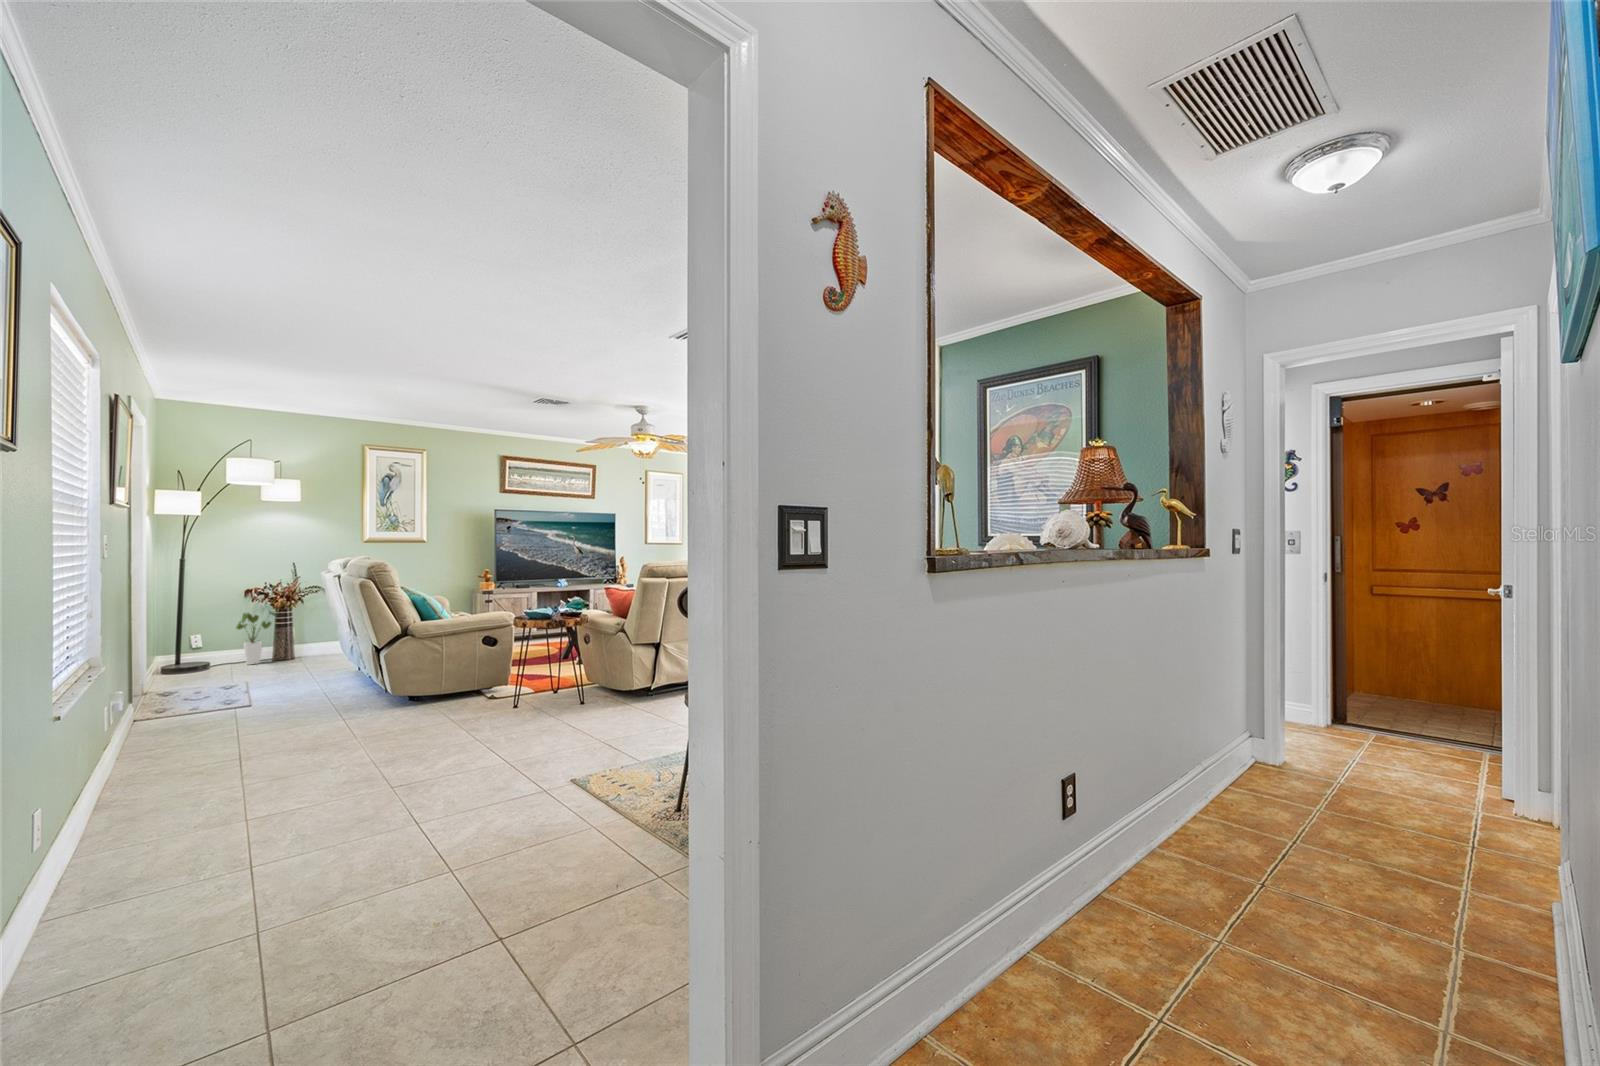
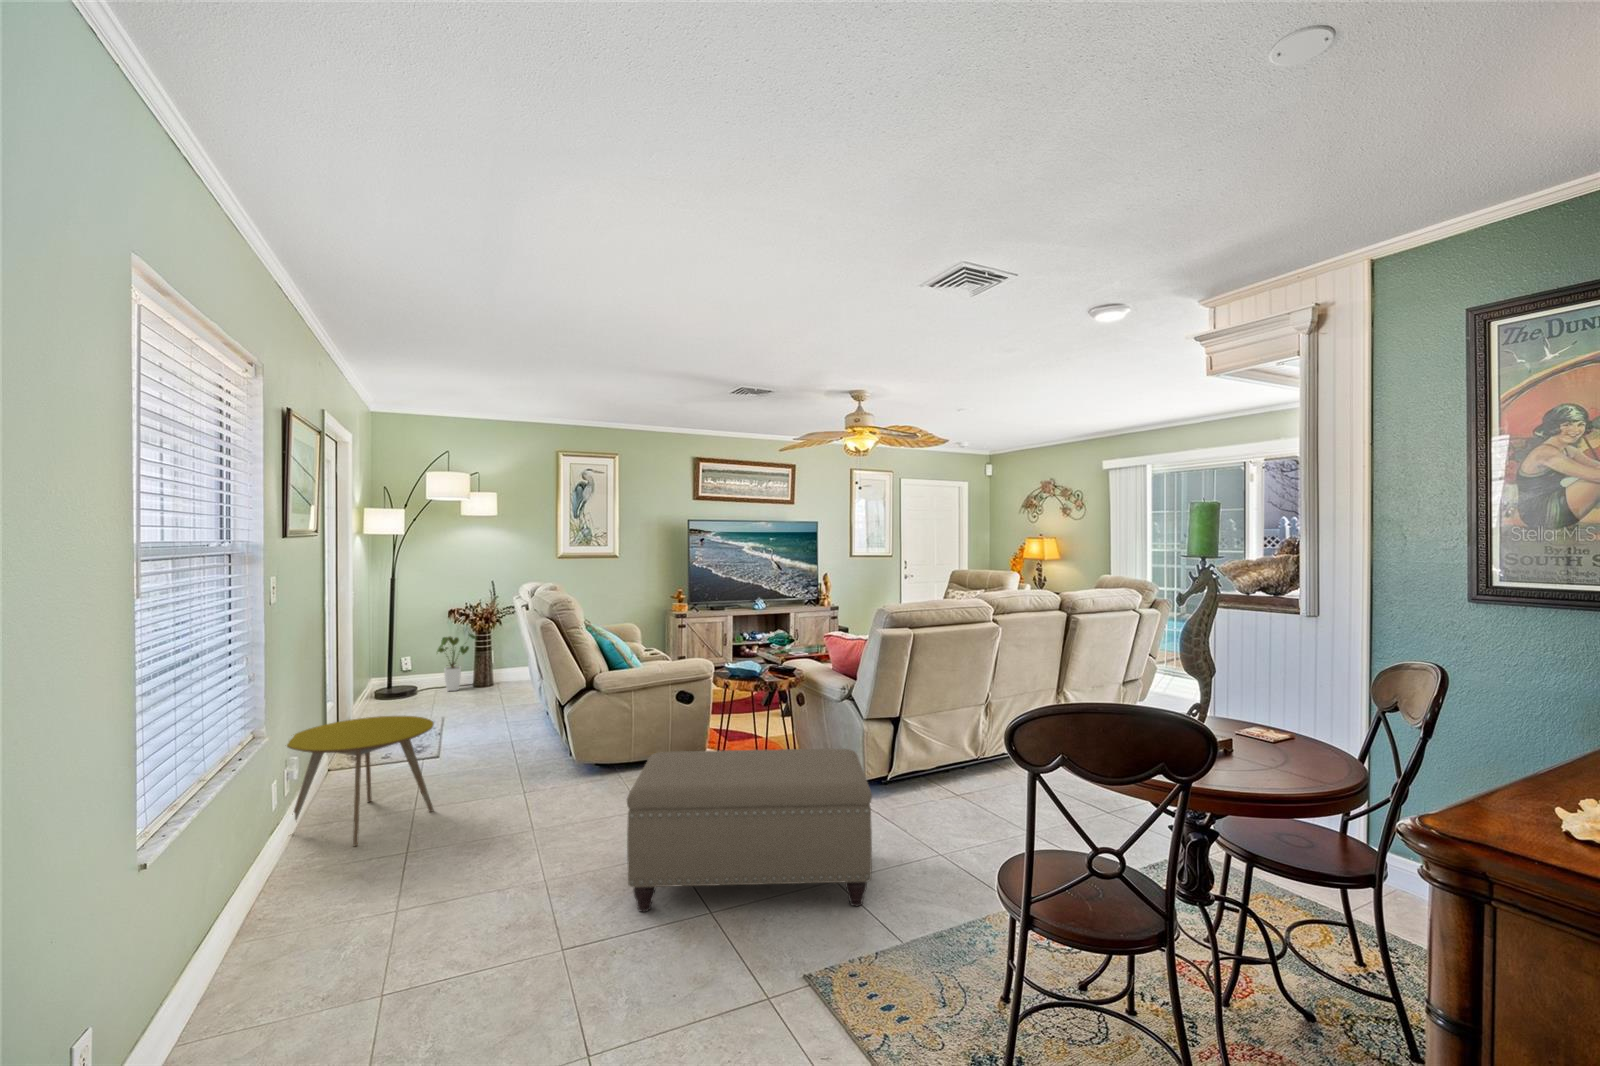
ottoman: none [444,654,623,762] -> present [627,749,872,912]
side table: none [124,656,264,752] -> present [287,716,434,846]

